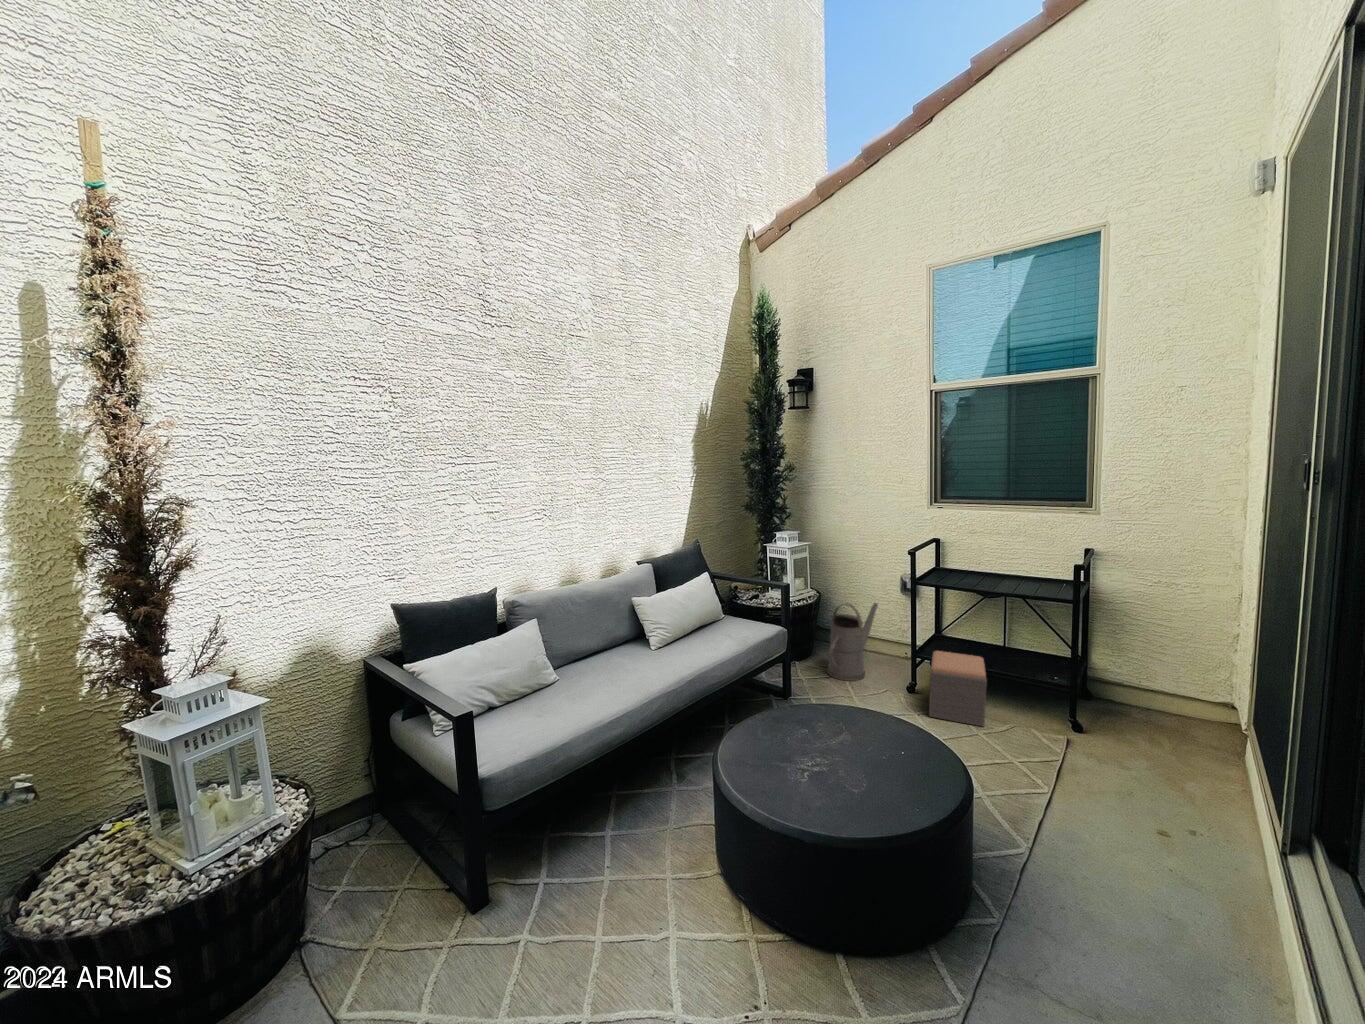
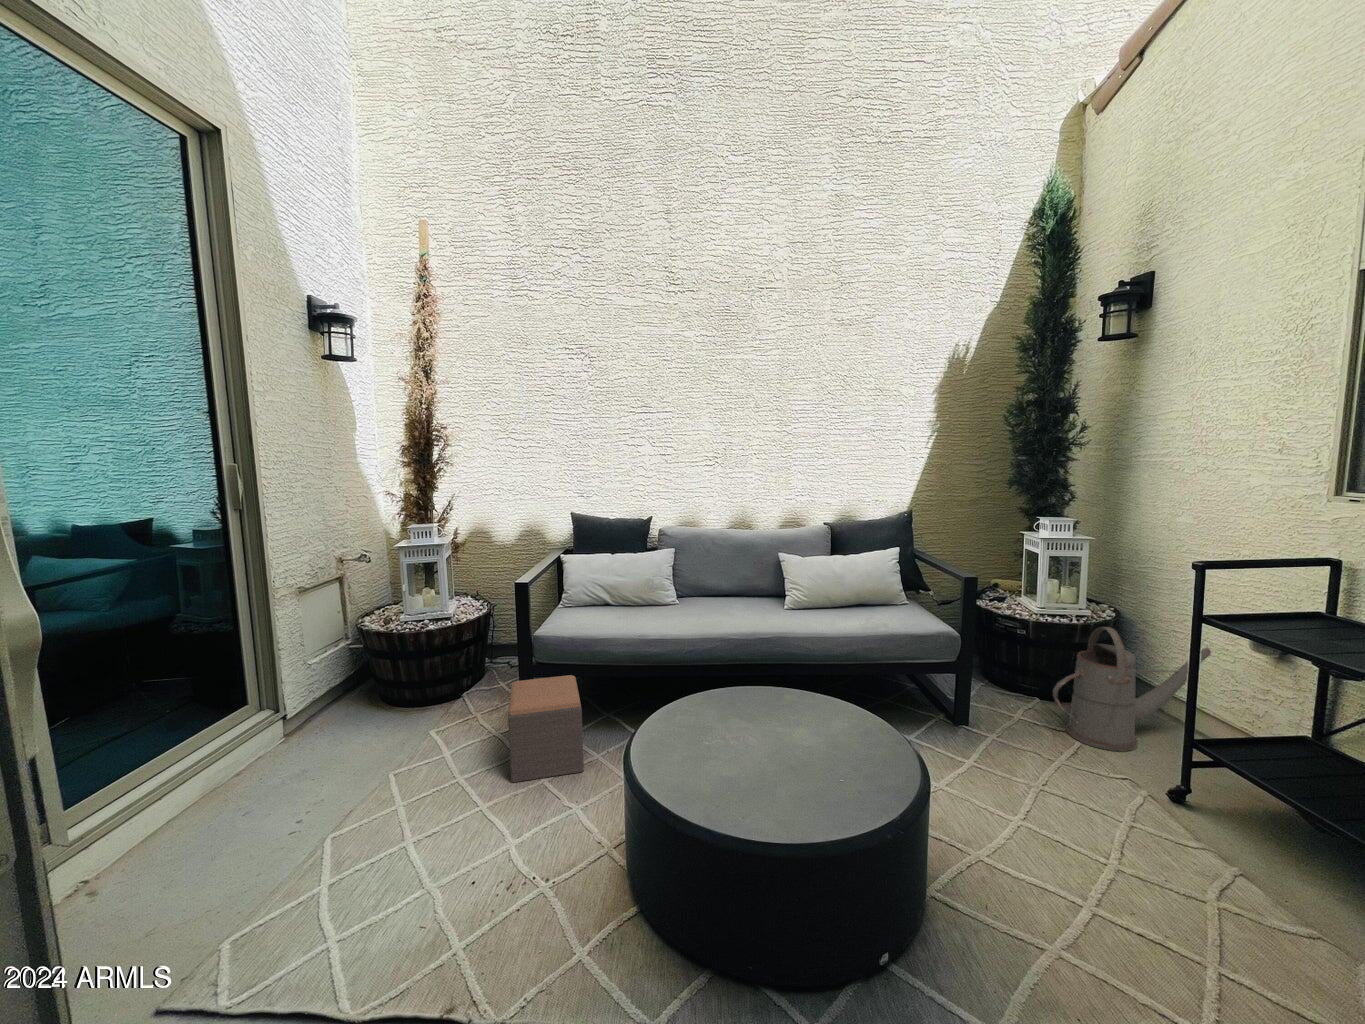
footstool: present [929,651,987,726] -> present [508,675,584,782]

